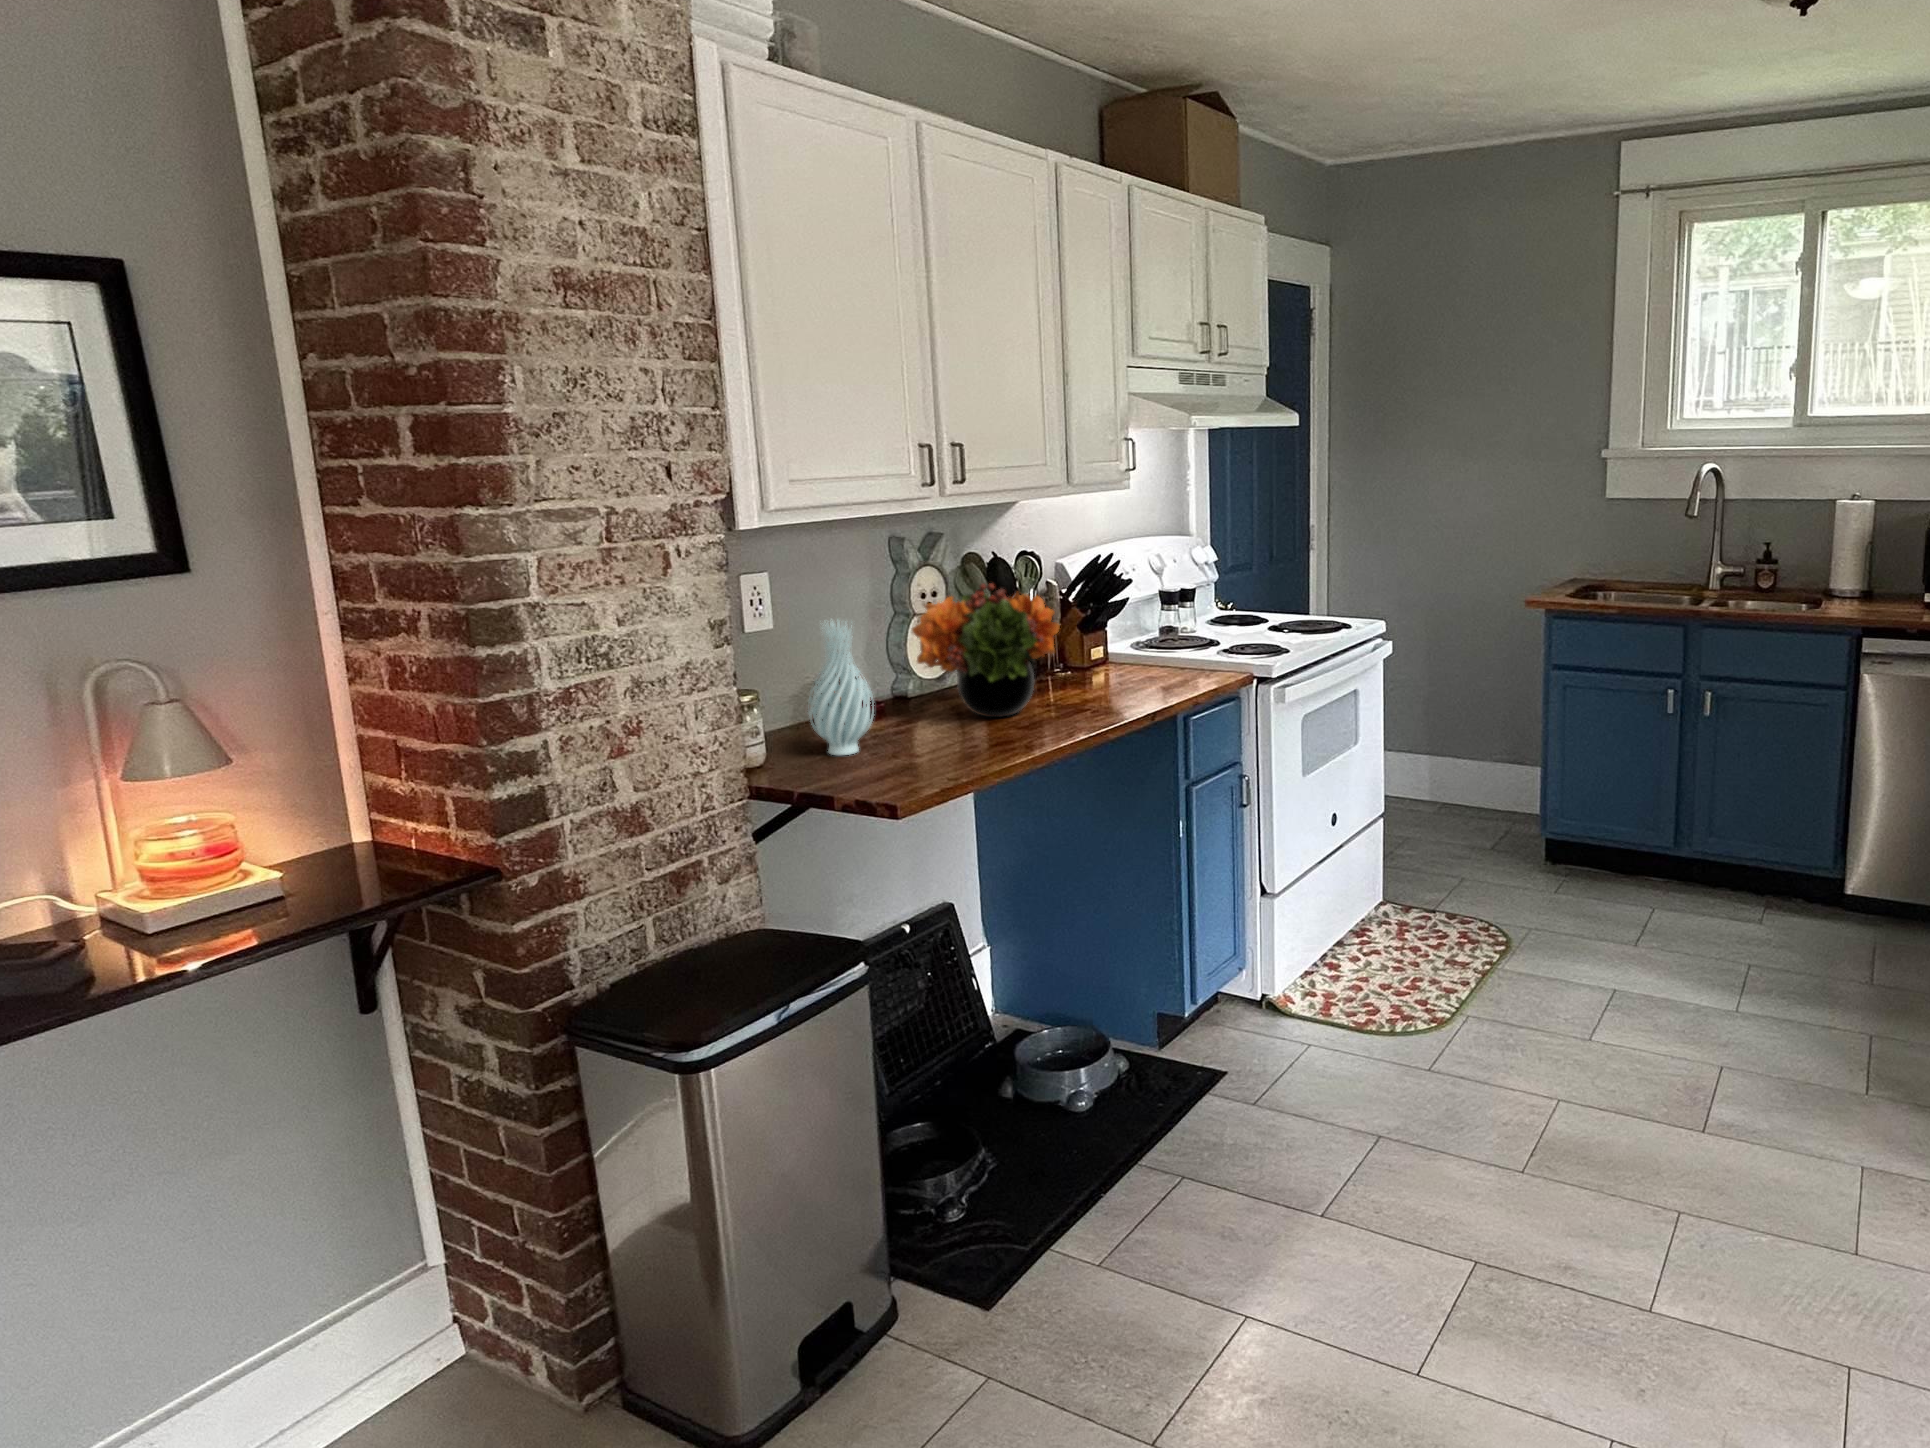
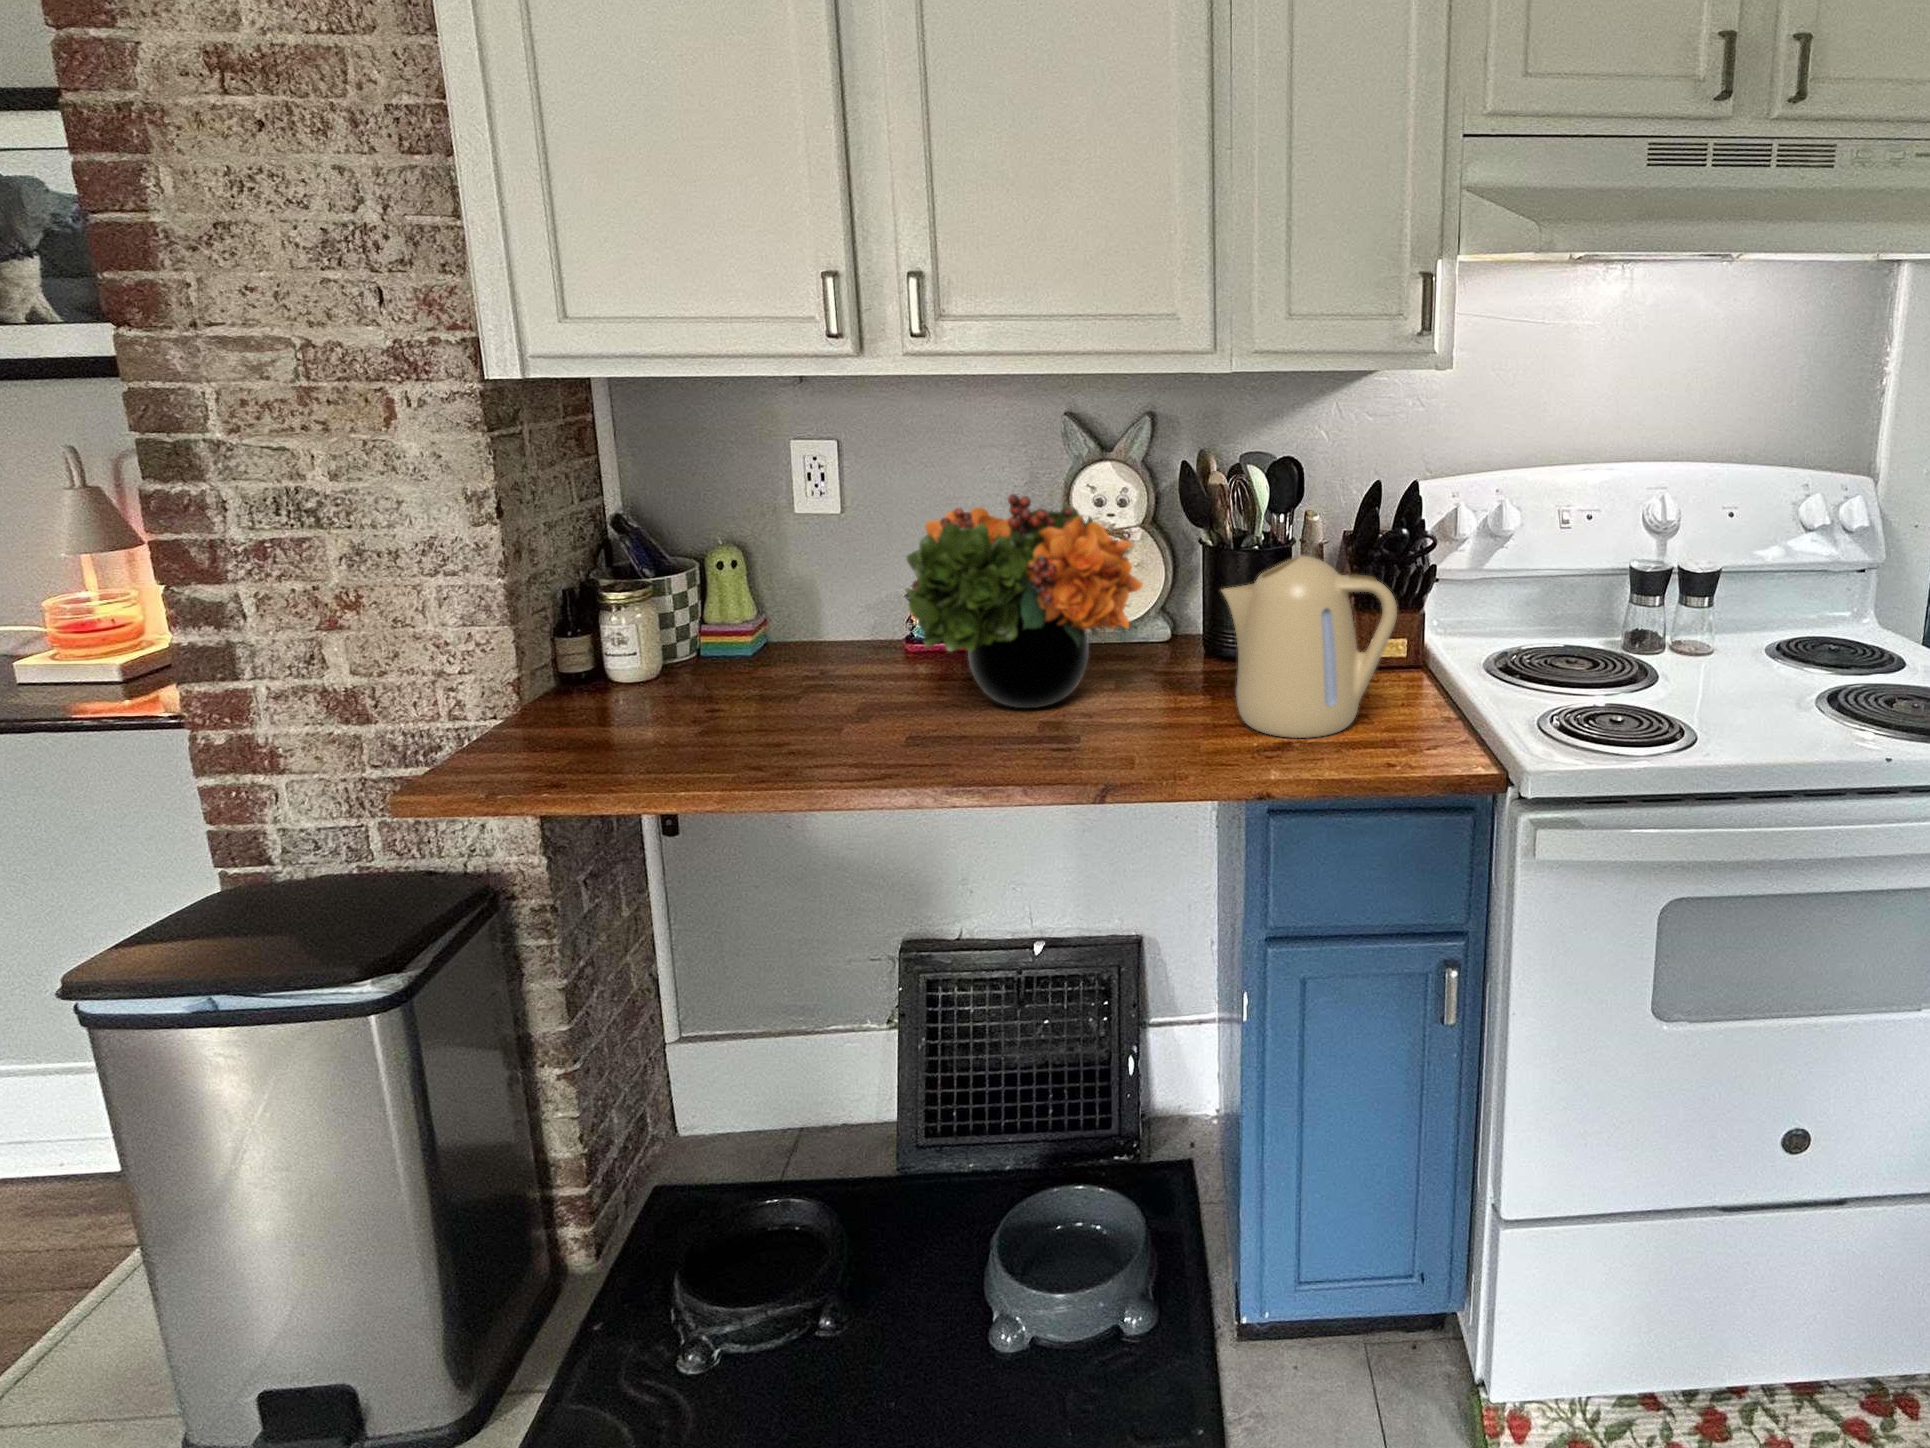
kettle: none [1099,596,1175,694] -> present [1221,555,1397,738]
vase: present [809,621,873,755] -> none [705,510,798,702]

